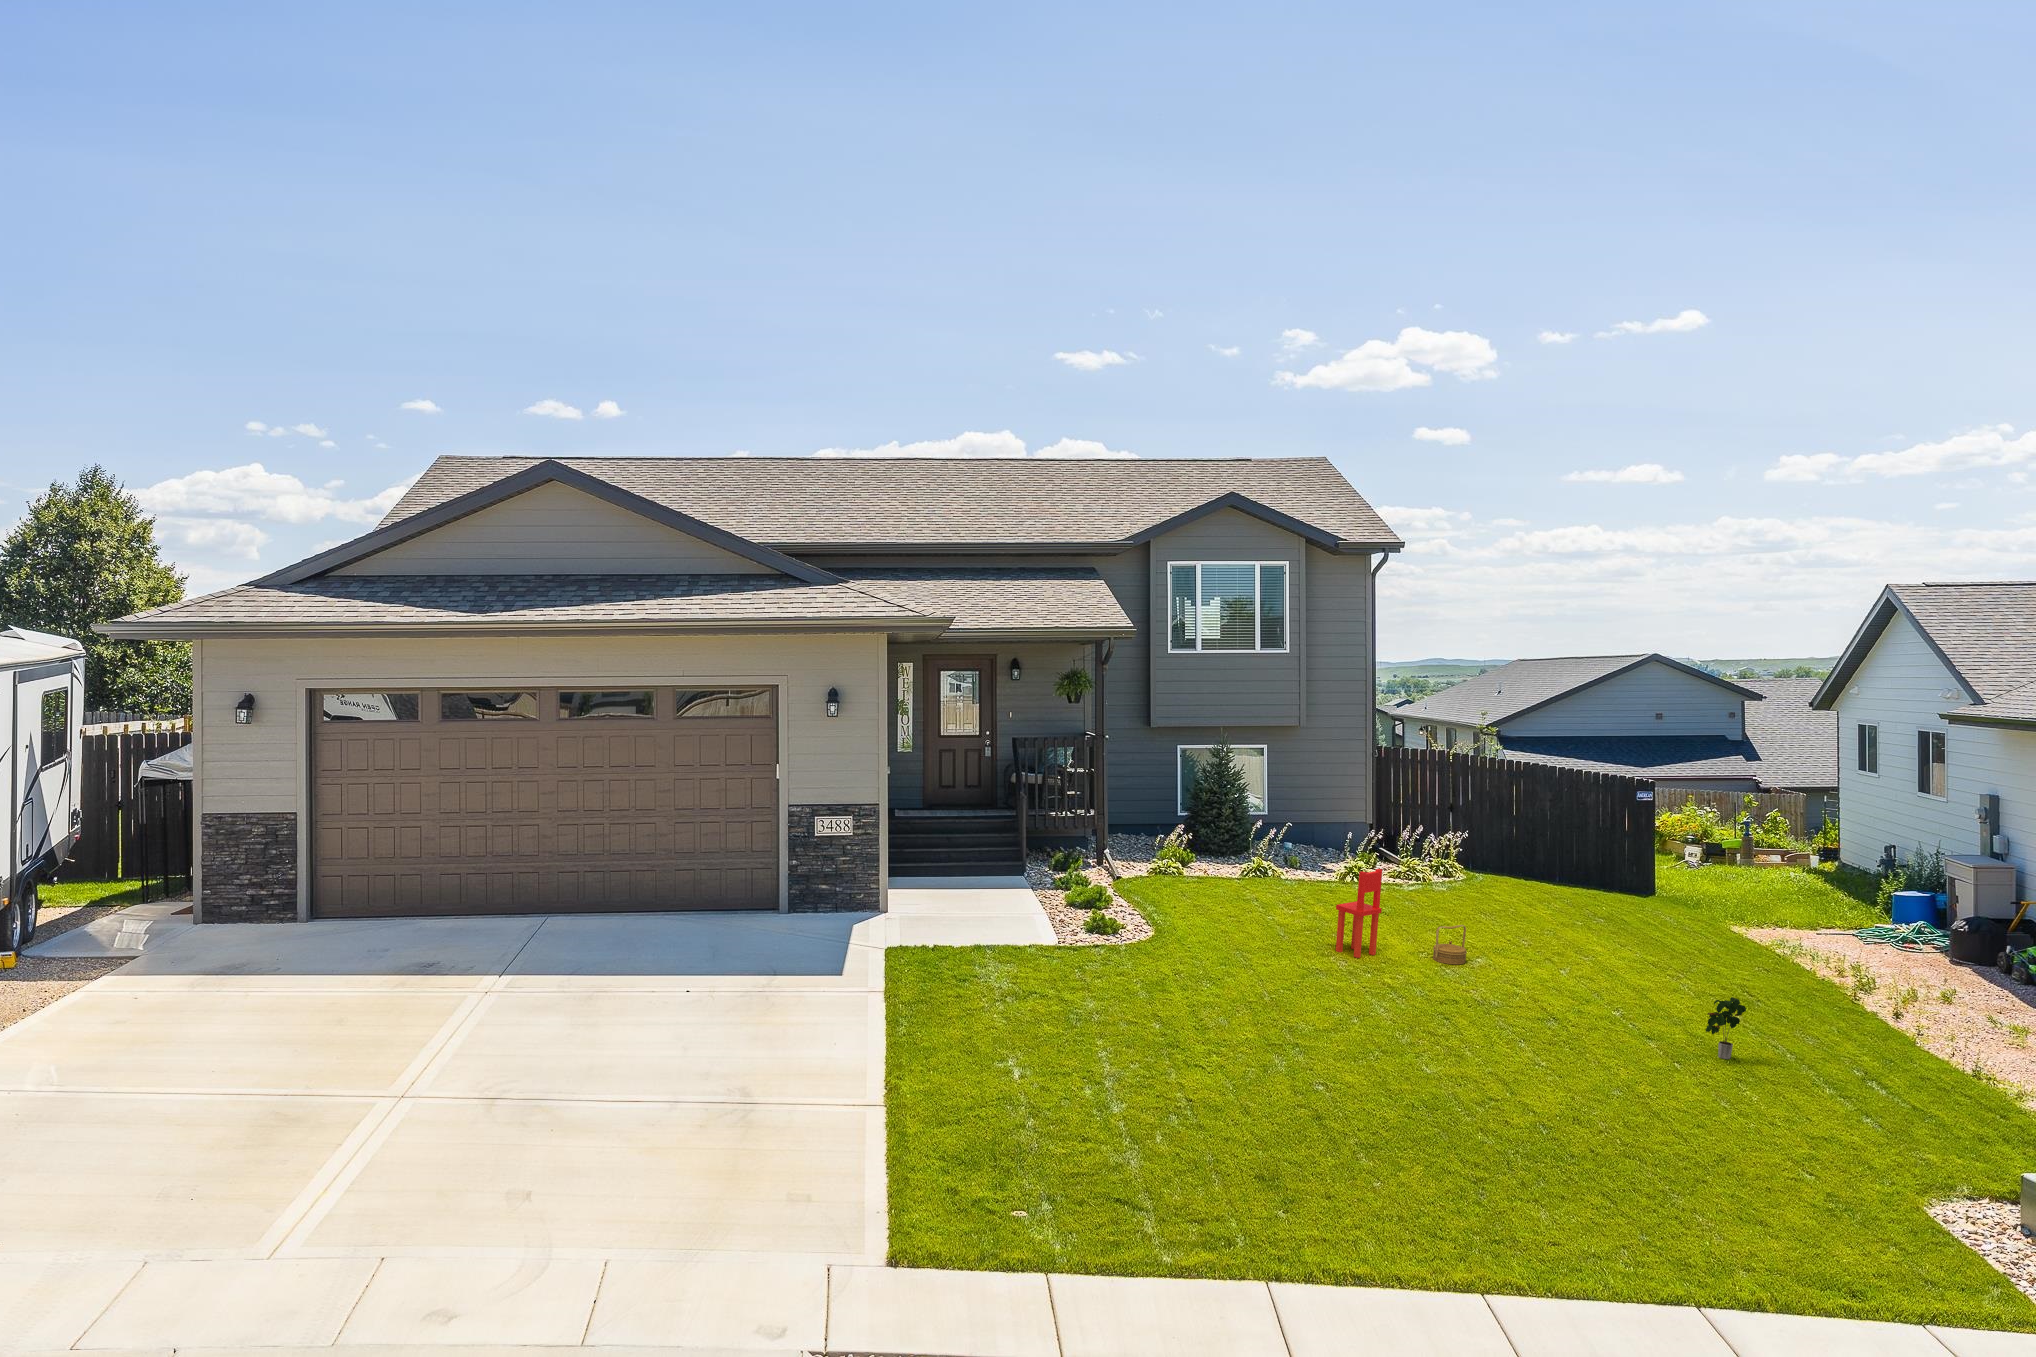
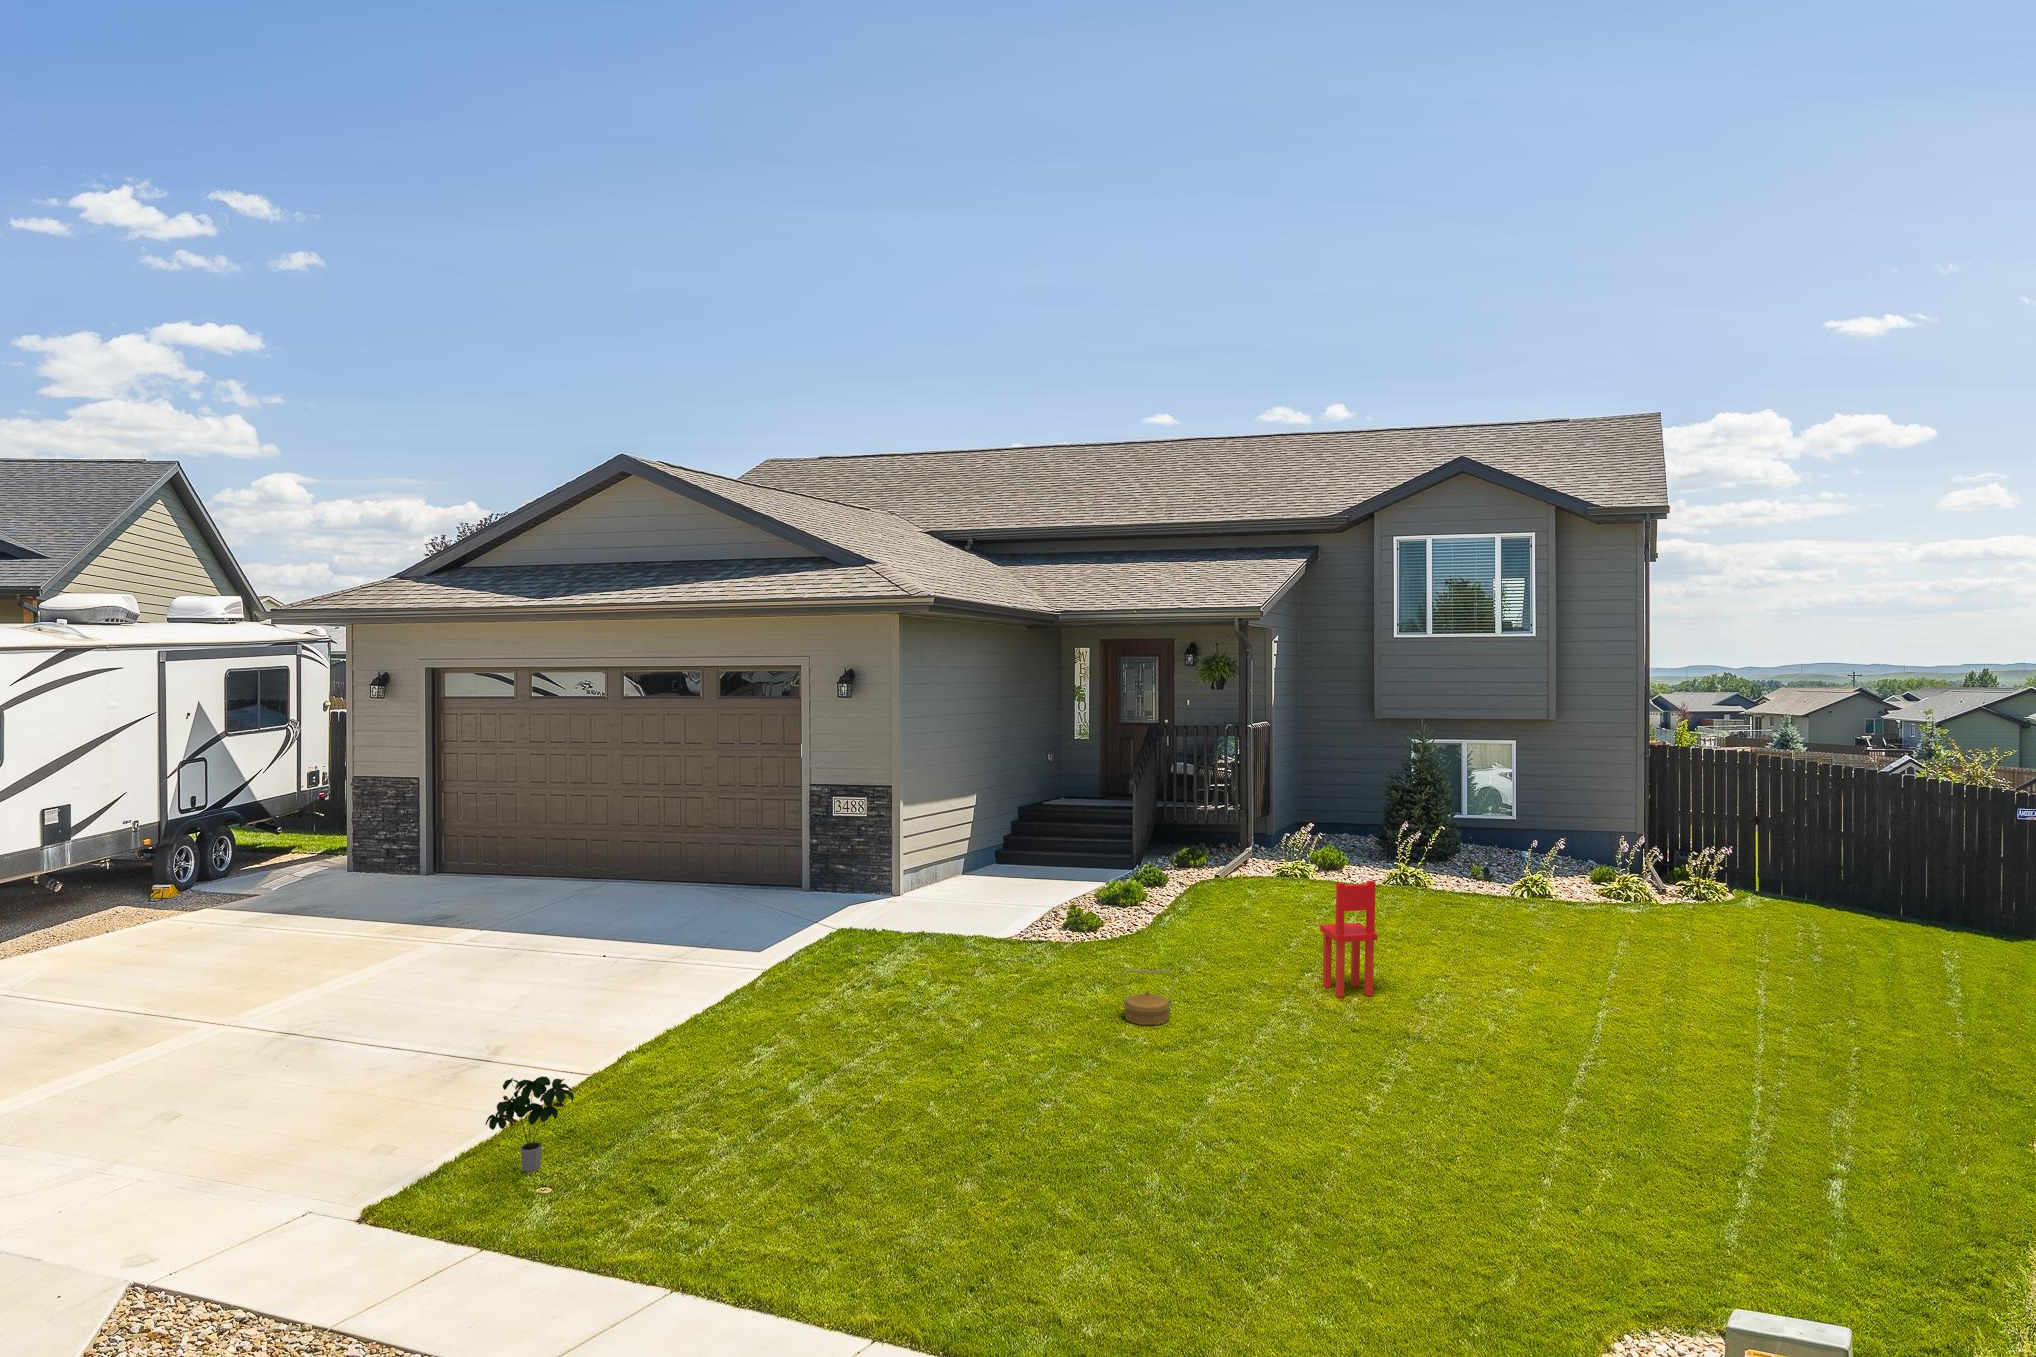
basket: present [1433,925,1467,965] -> present [1123,969,1172,1025]
potted plant: present [1706,997,1746,1059] -> present [486,1076,574,1172]

